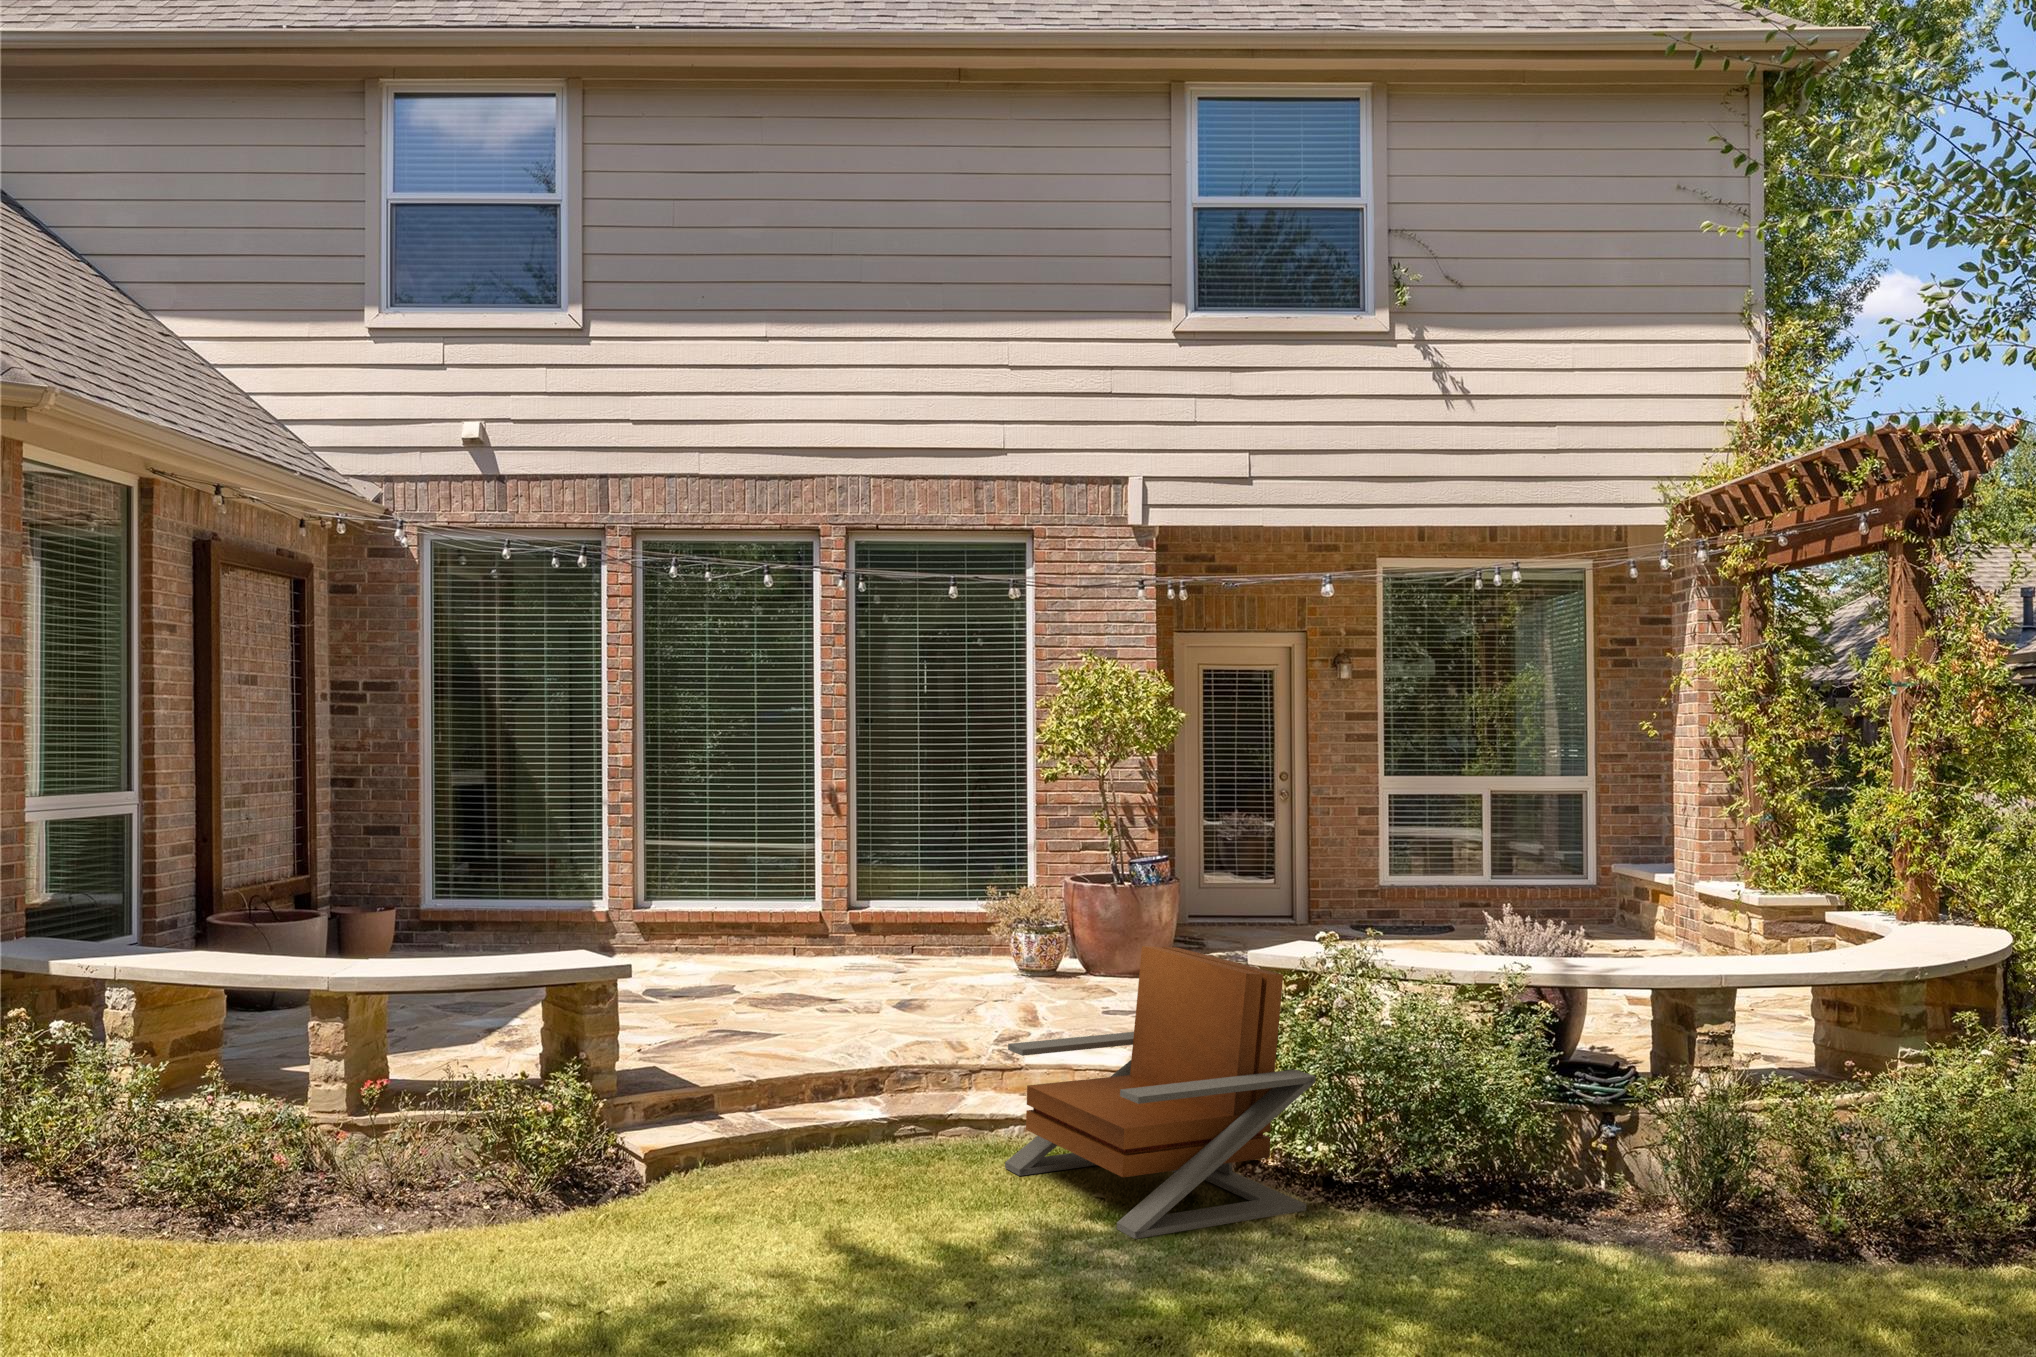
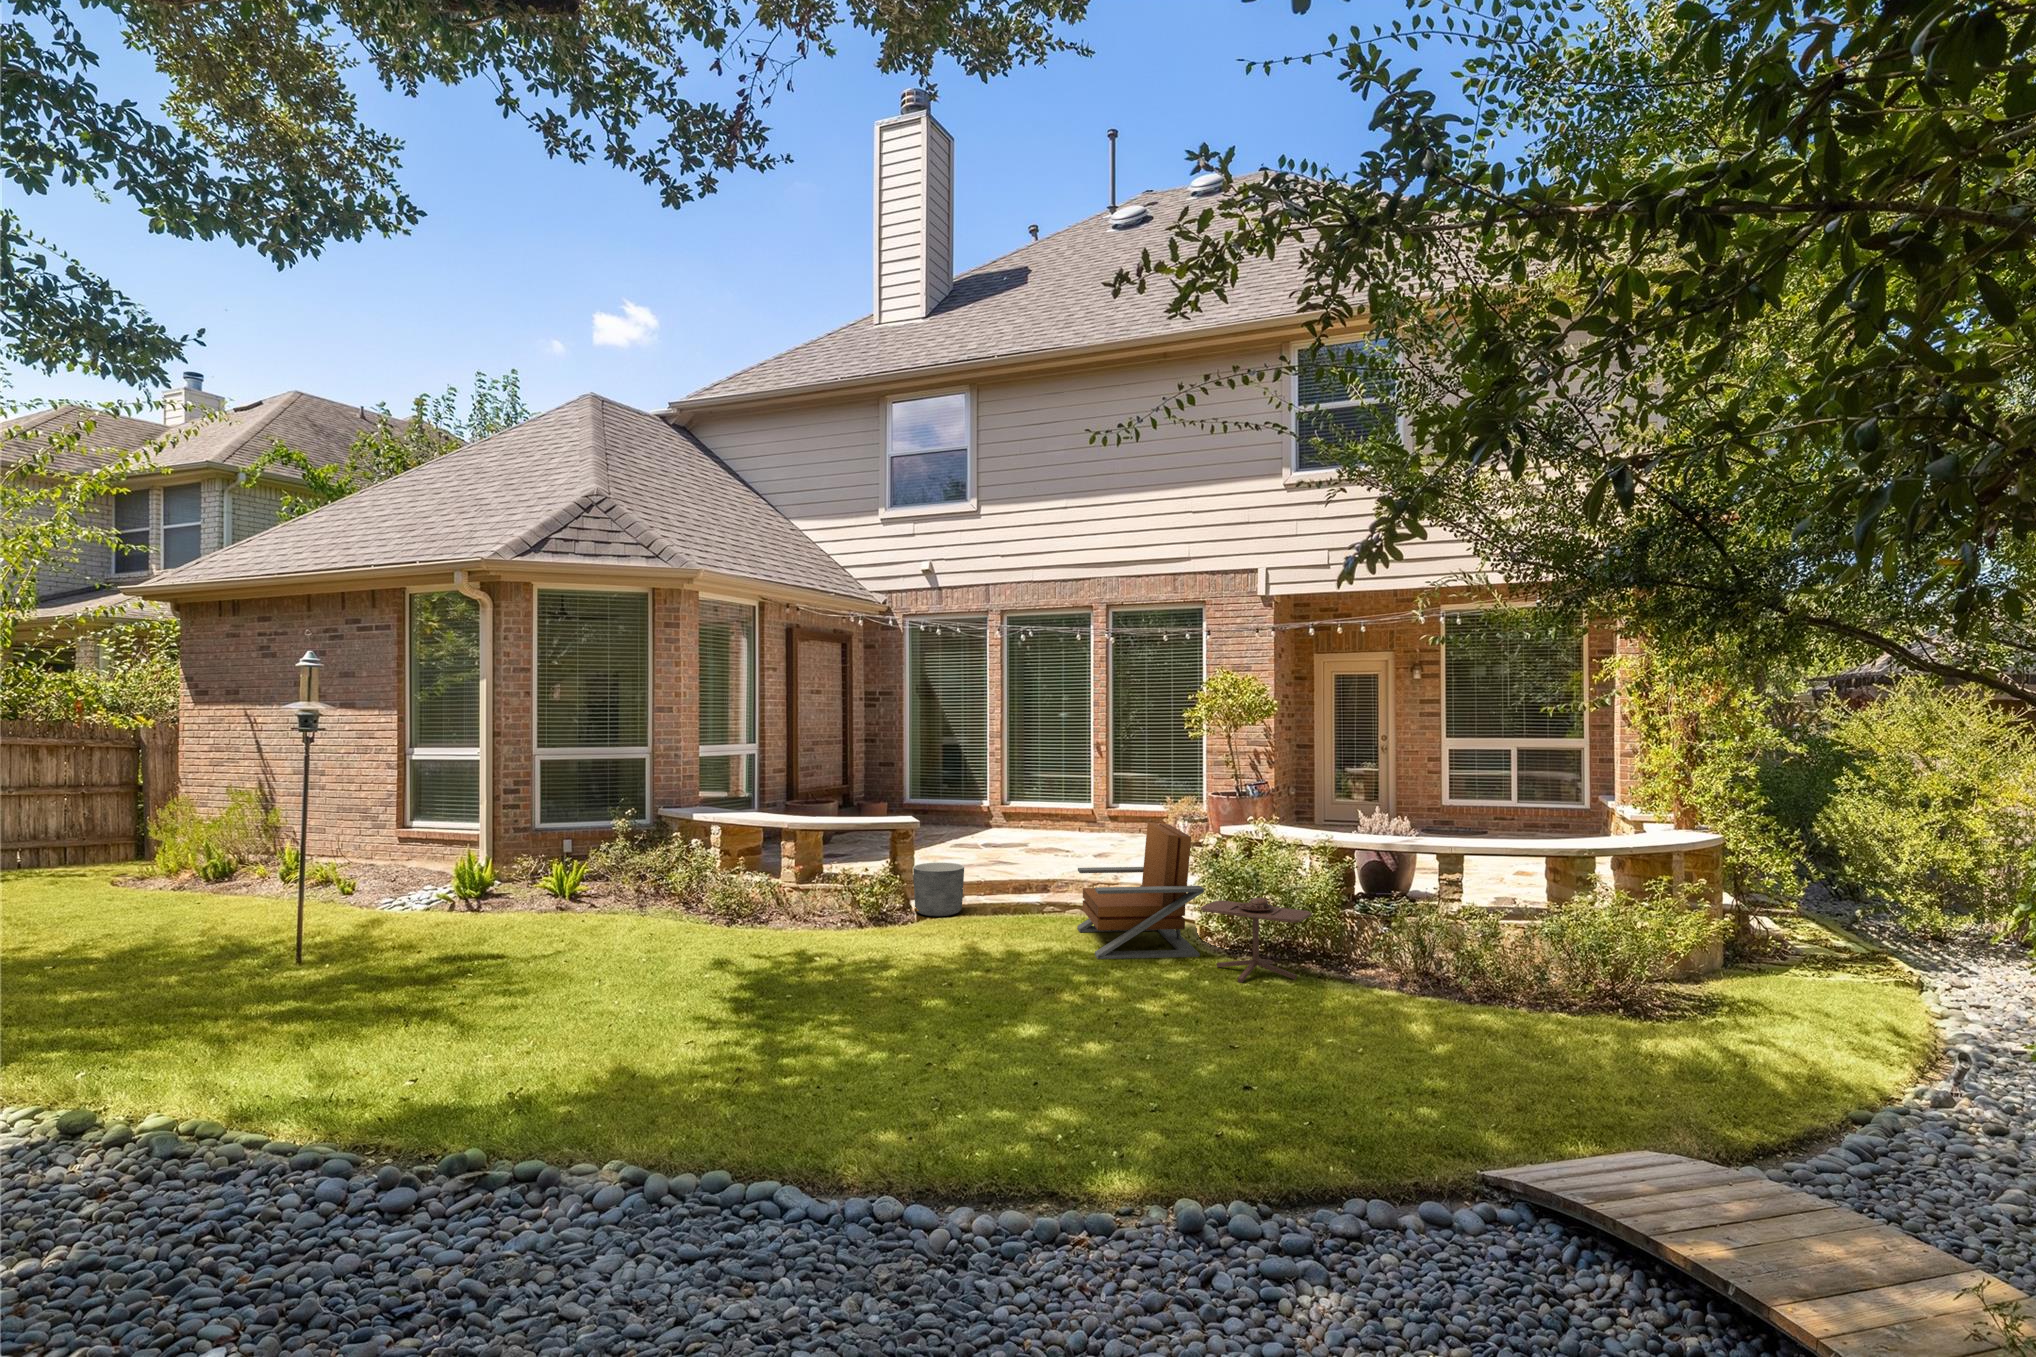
planter: none [625,1045,736,1165] -> present [913,862,964,916]
side table: none [1352,1090,1562,1265] -> present [1201,898,1312,983]

